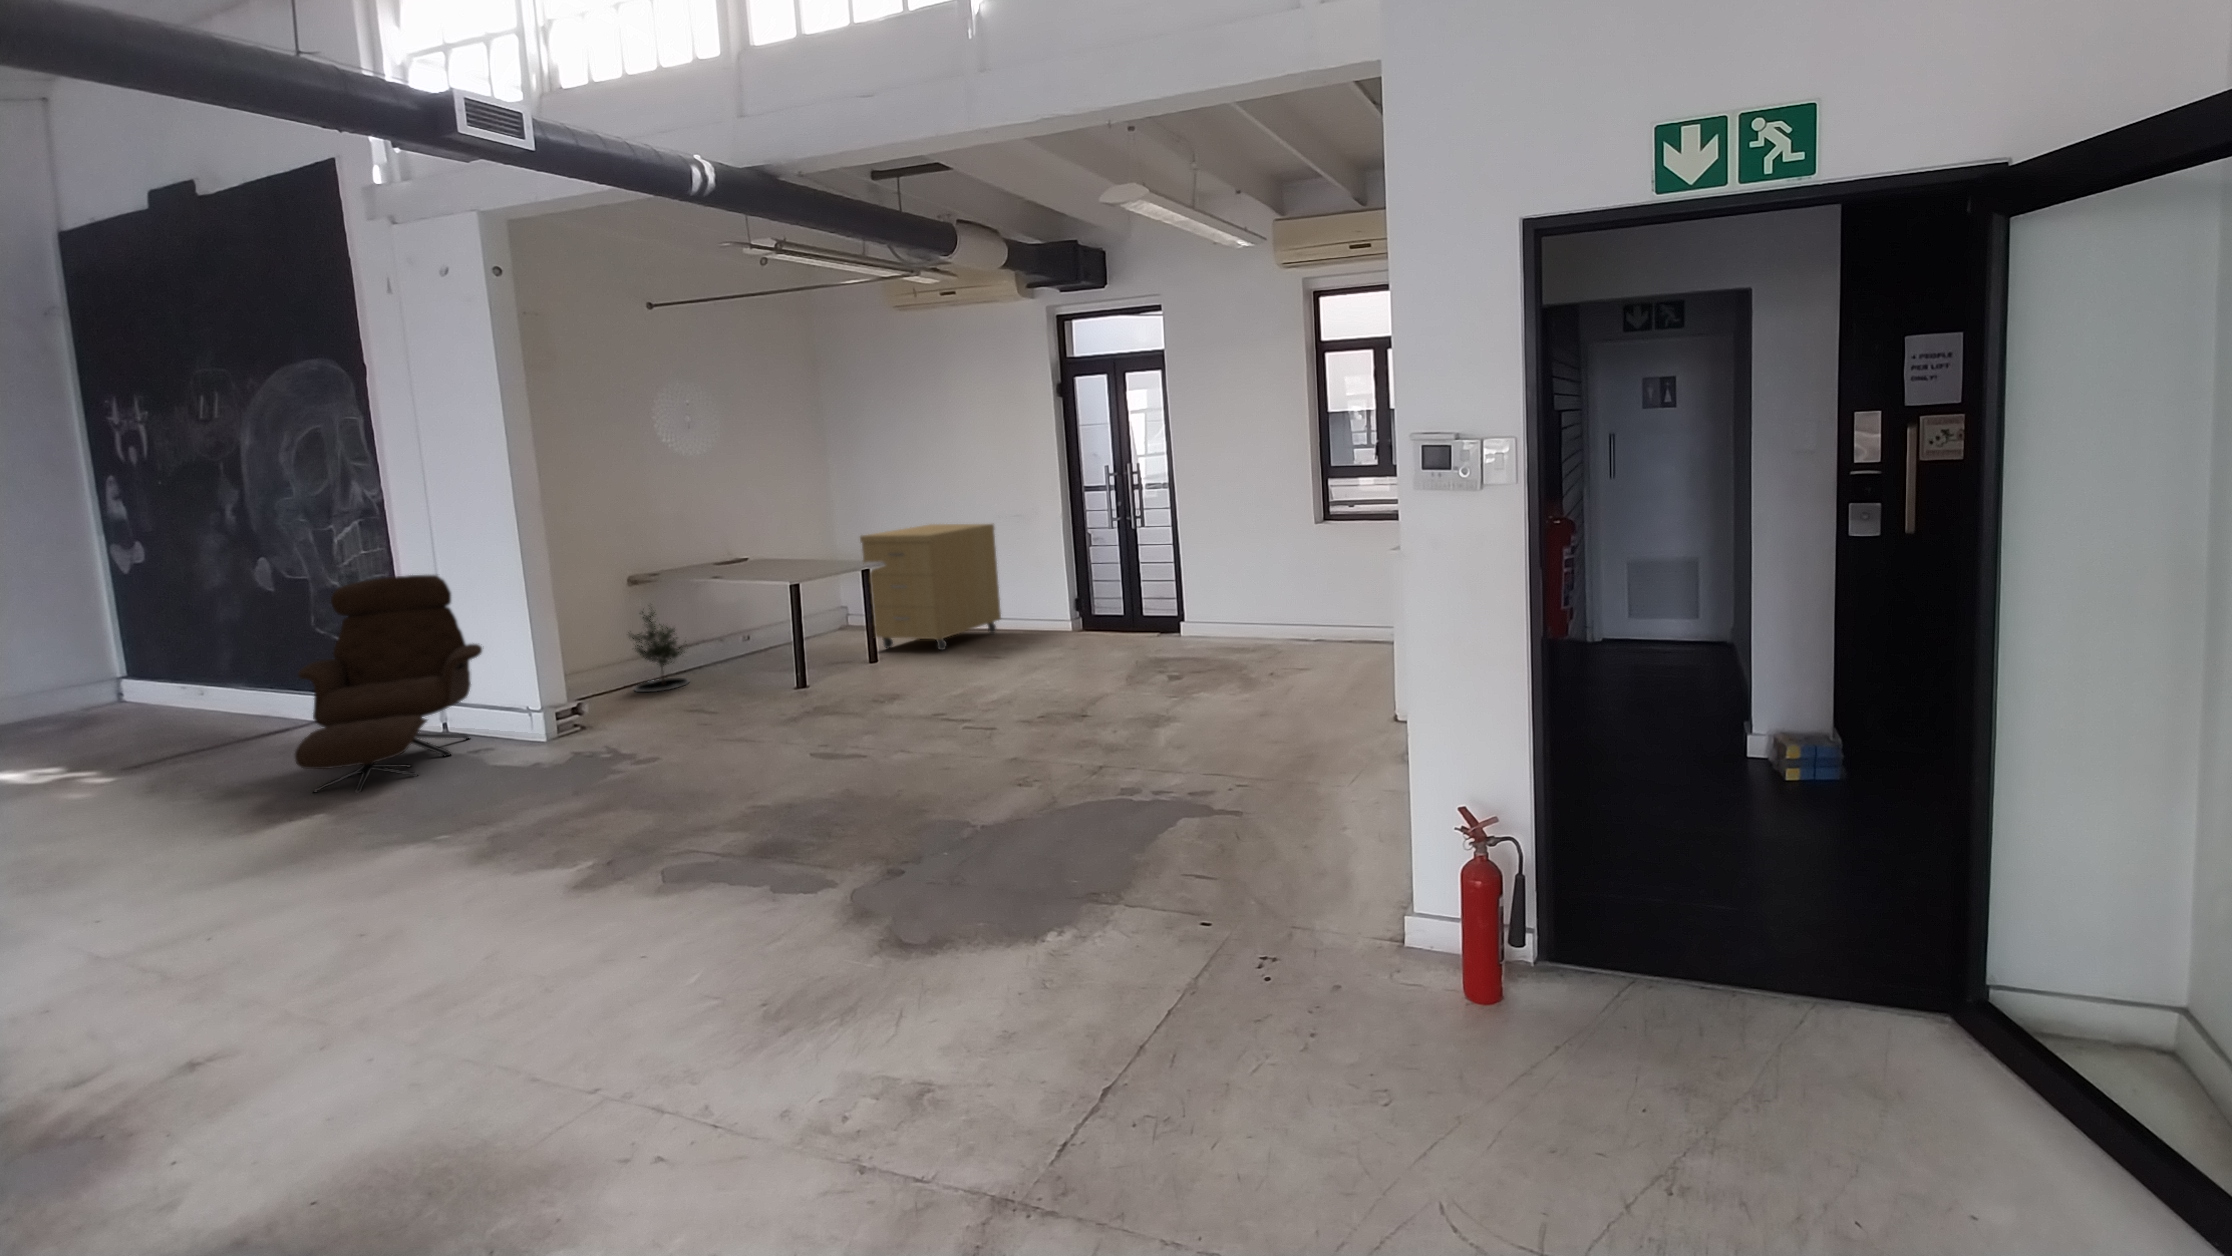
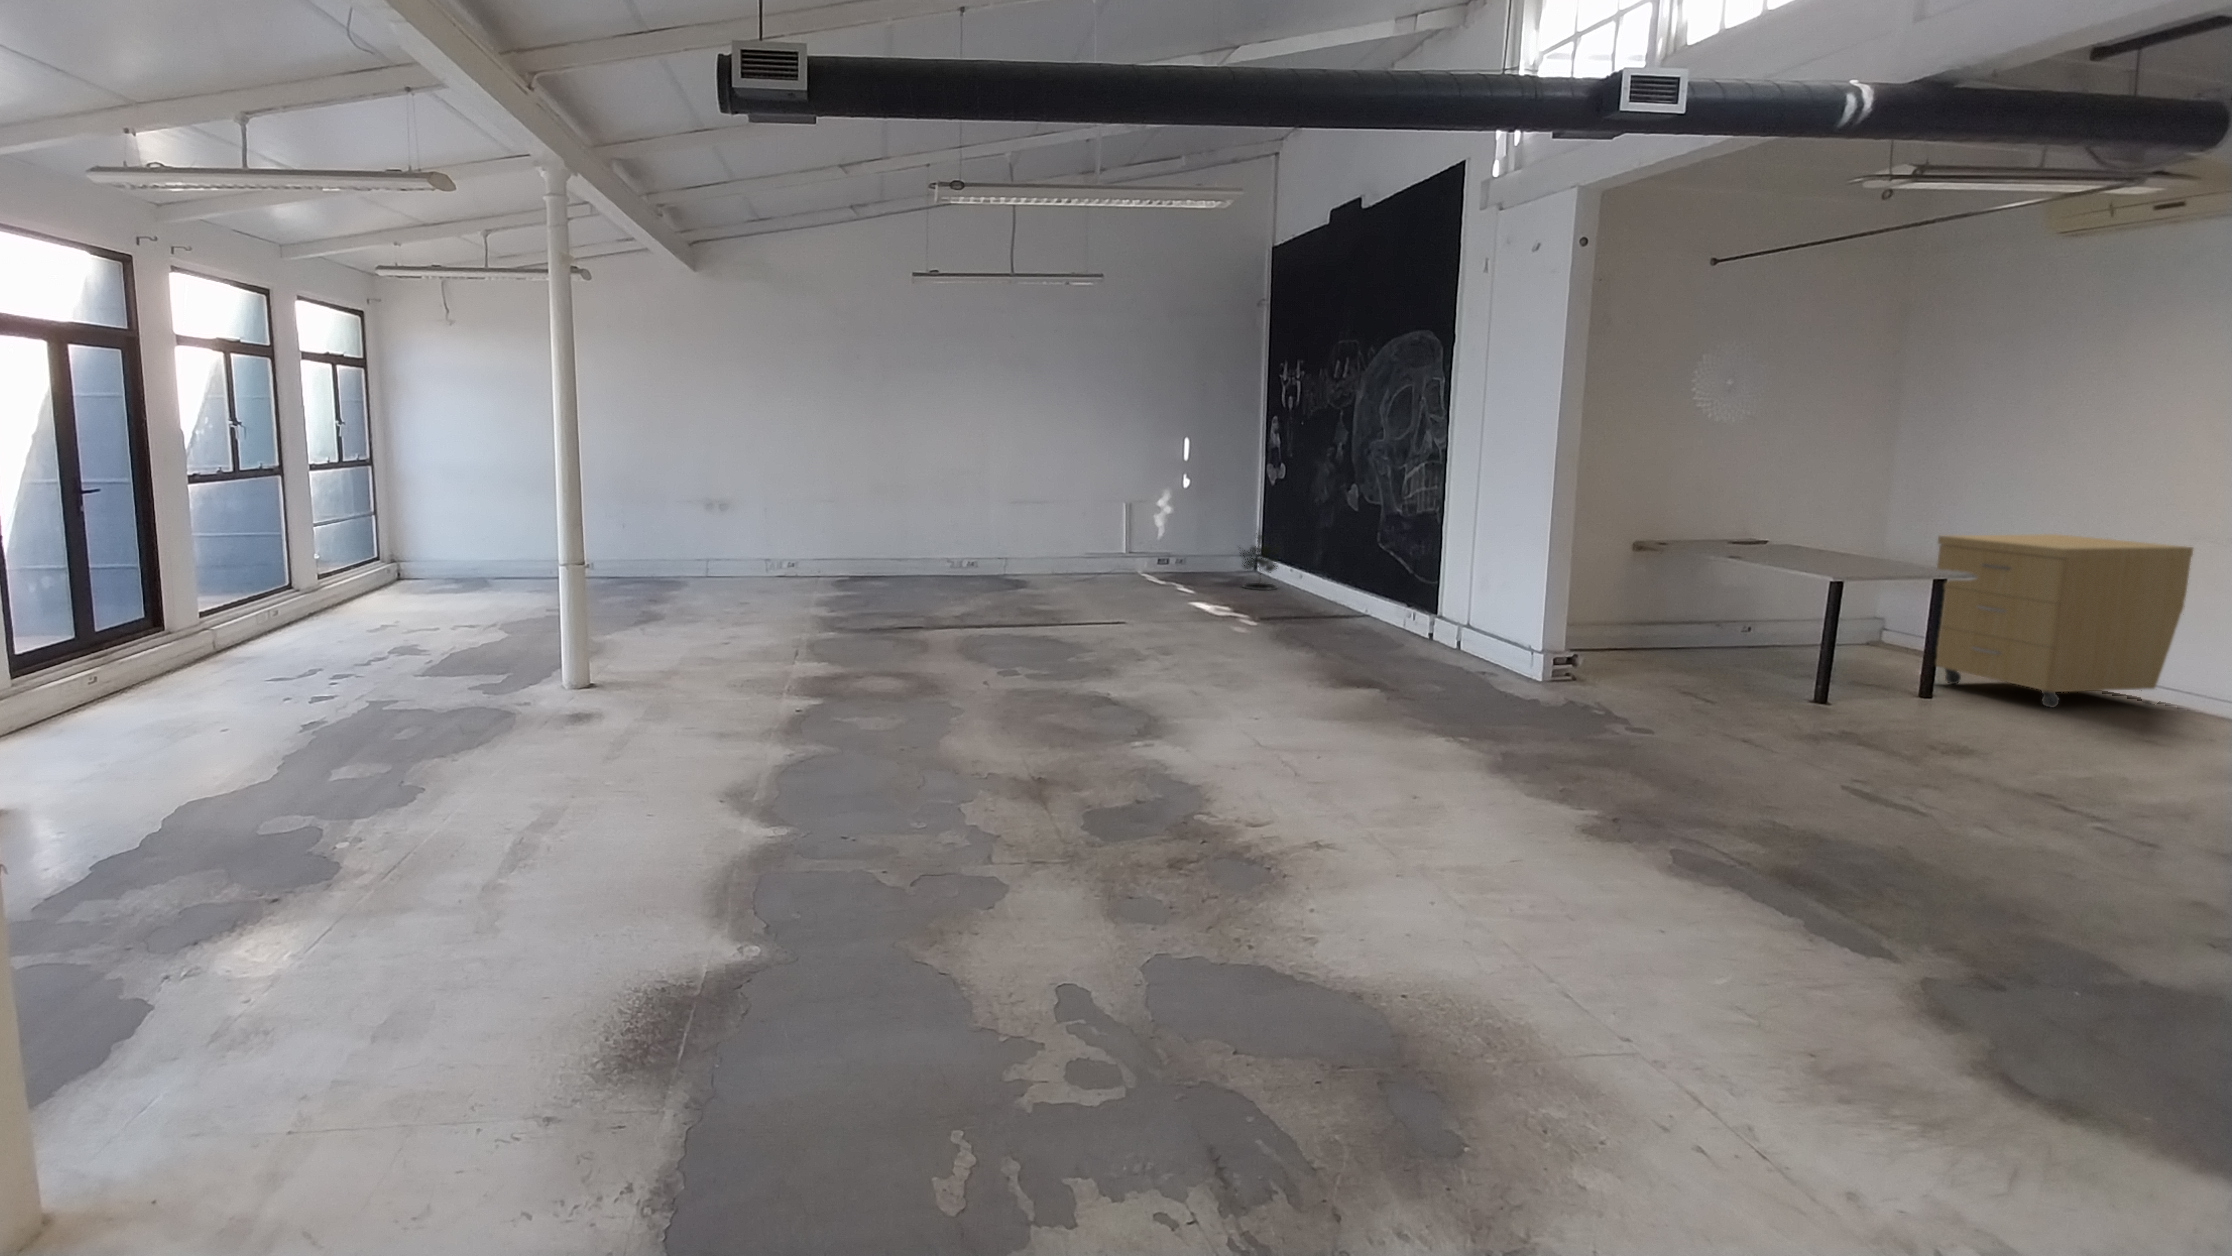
lounge chair: present [295,575,482,793] -> none [1365,512,1502,680]
potted tree: present [629,611,689,692] -> present [1240,533,1279,590]

